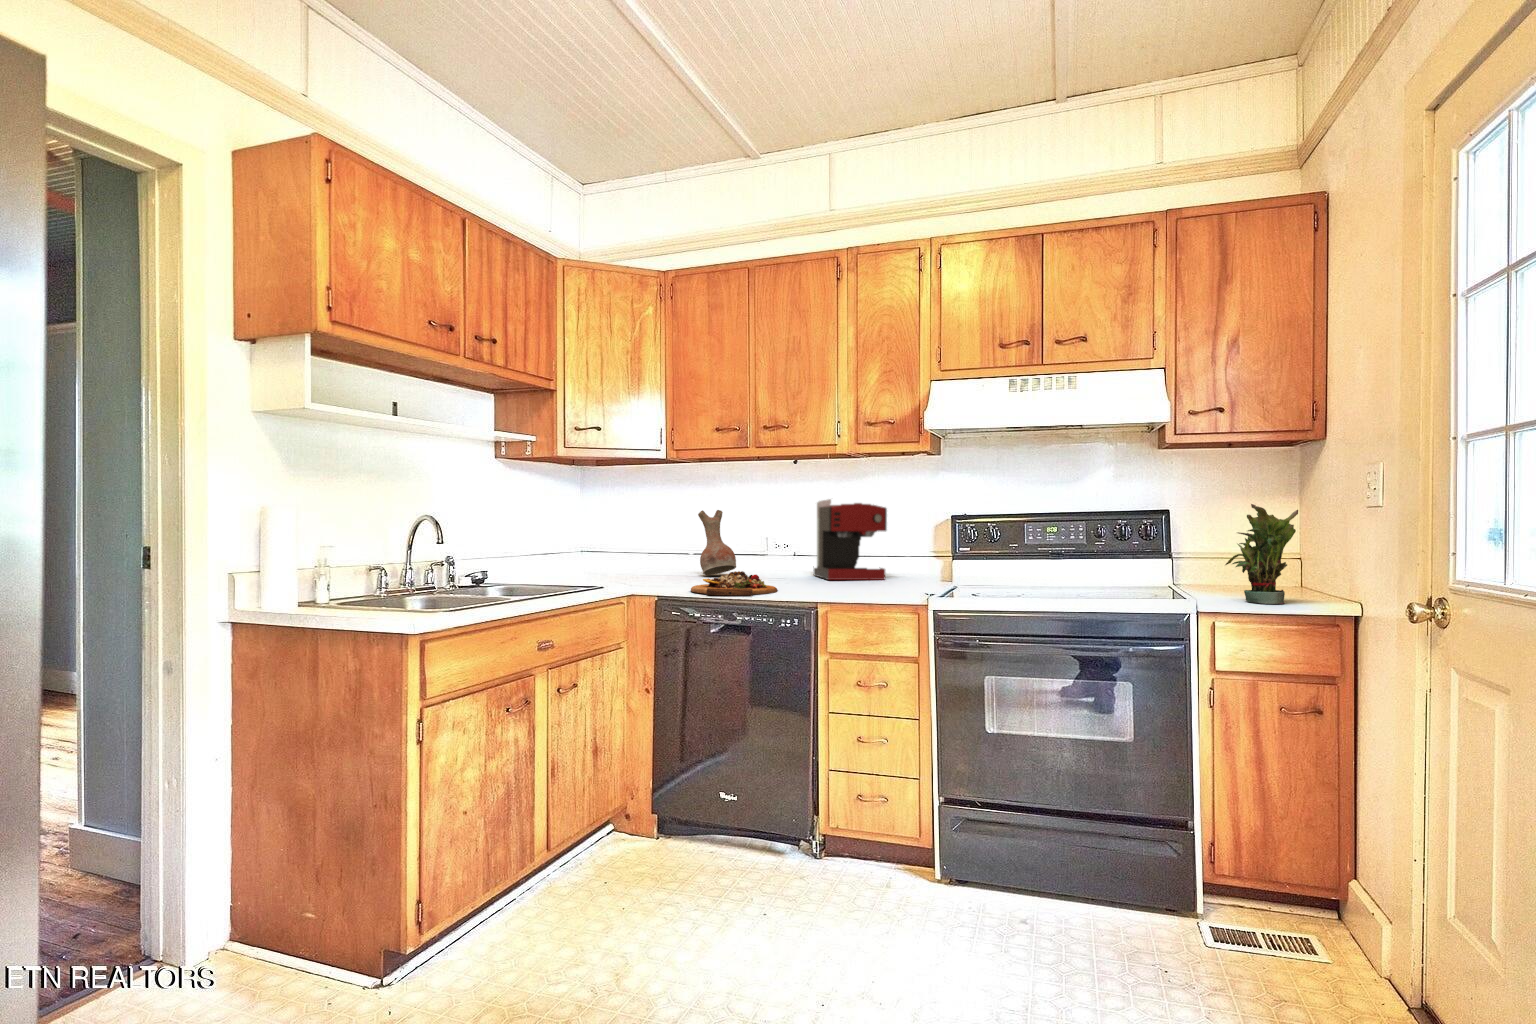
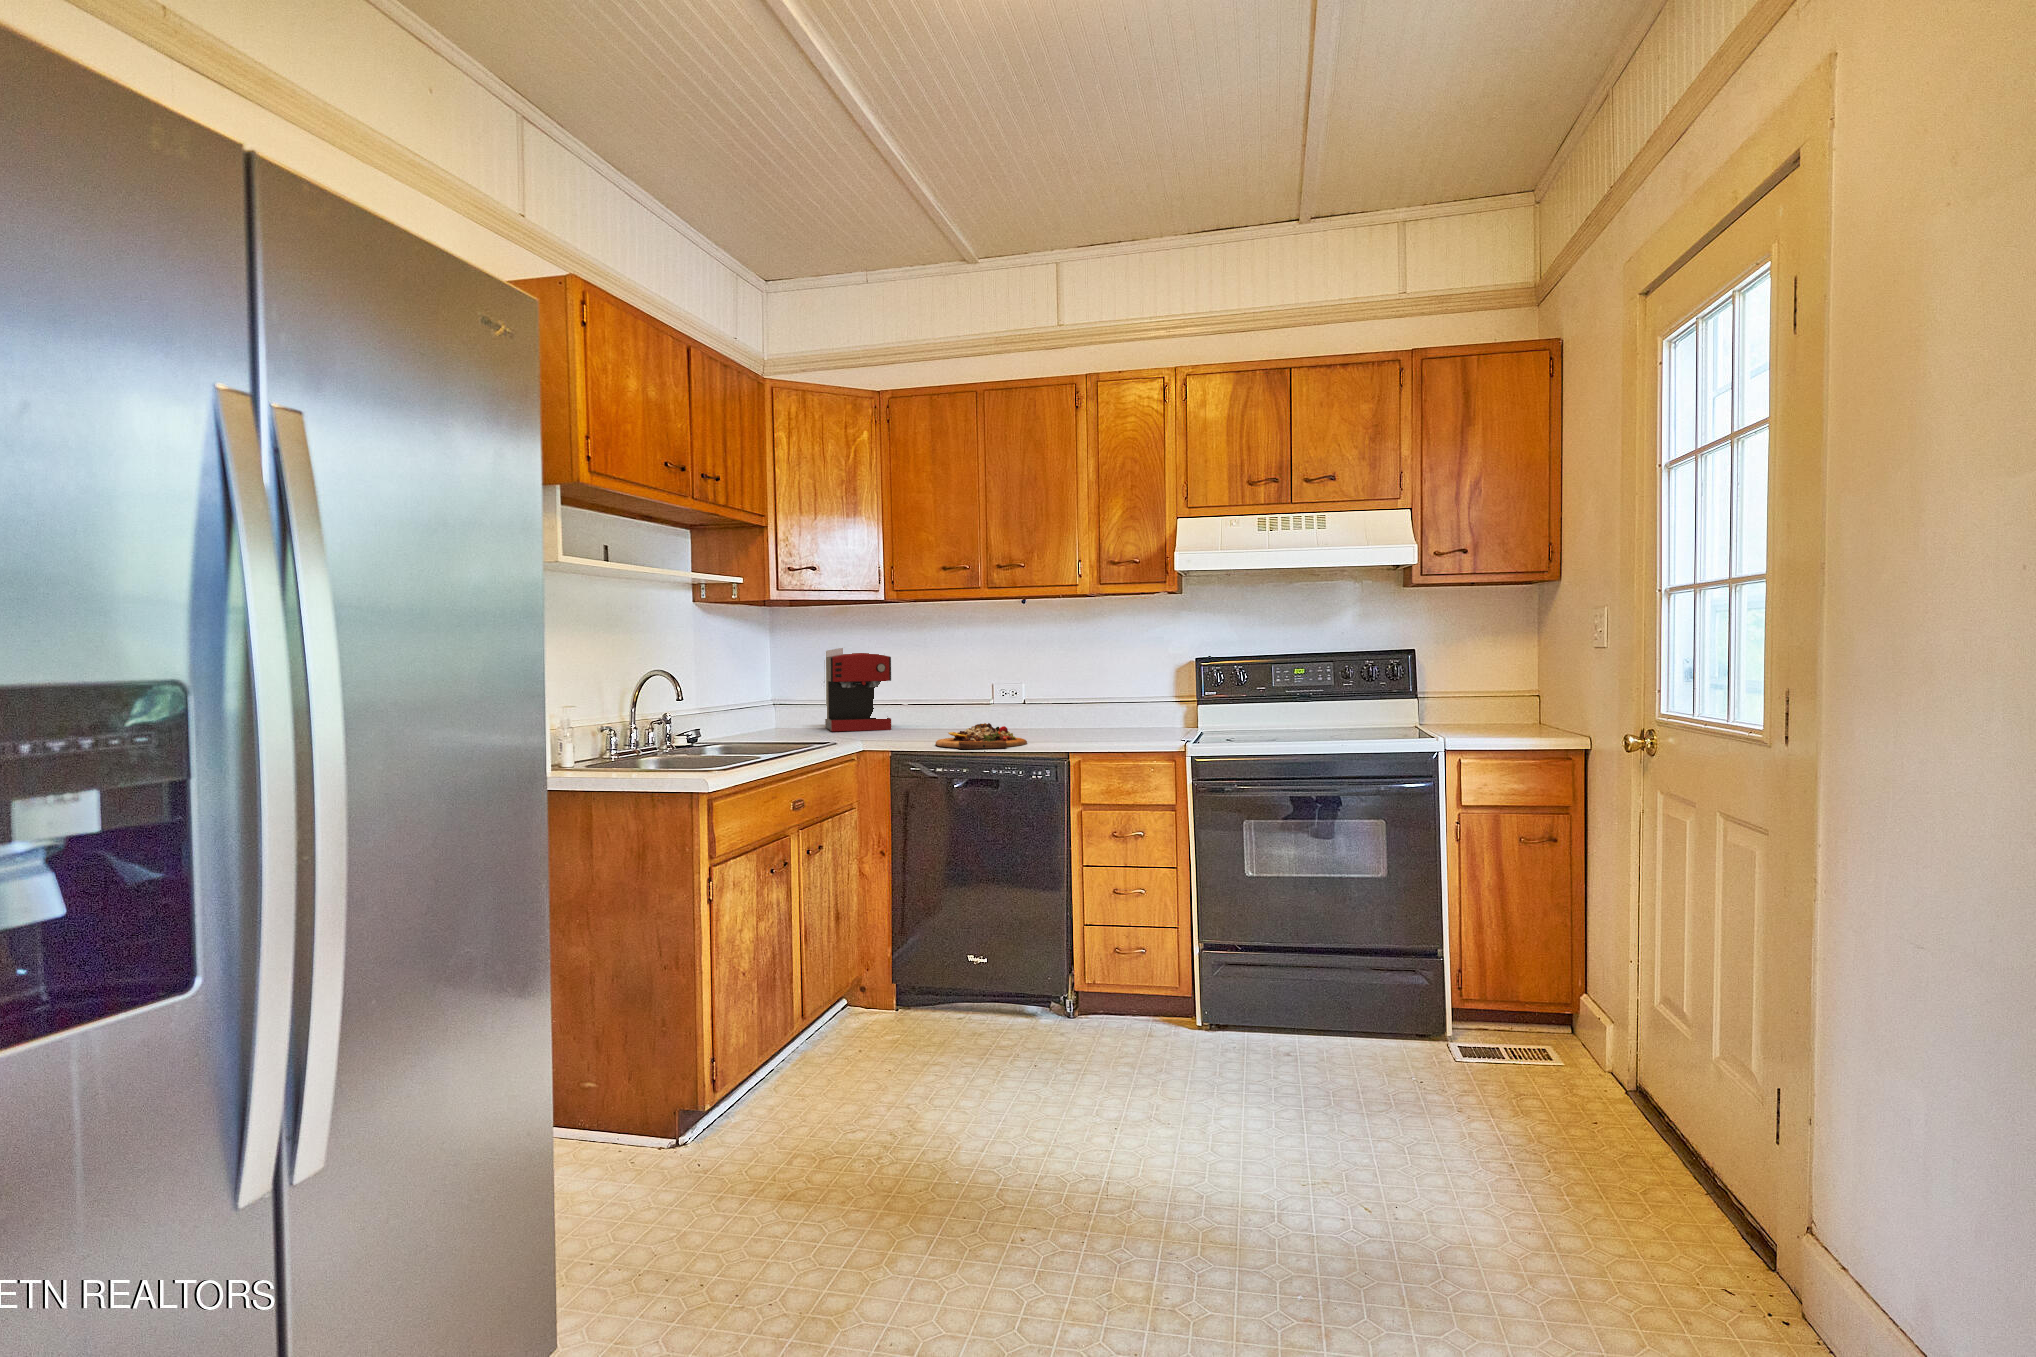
coffee maker: present [814,499,887,580] -> present [824,648,891,731]
potted plant: present [1225,504,1298,604] -> none [1468,645,1535,740]
vase: present [698,510,736,575] -> none [919,656,964,729]

